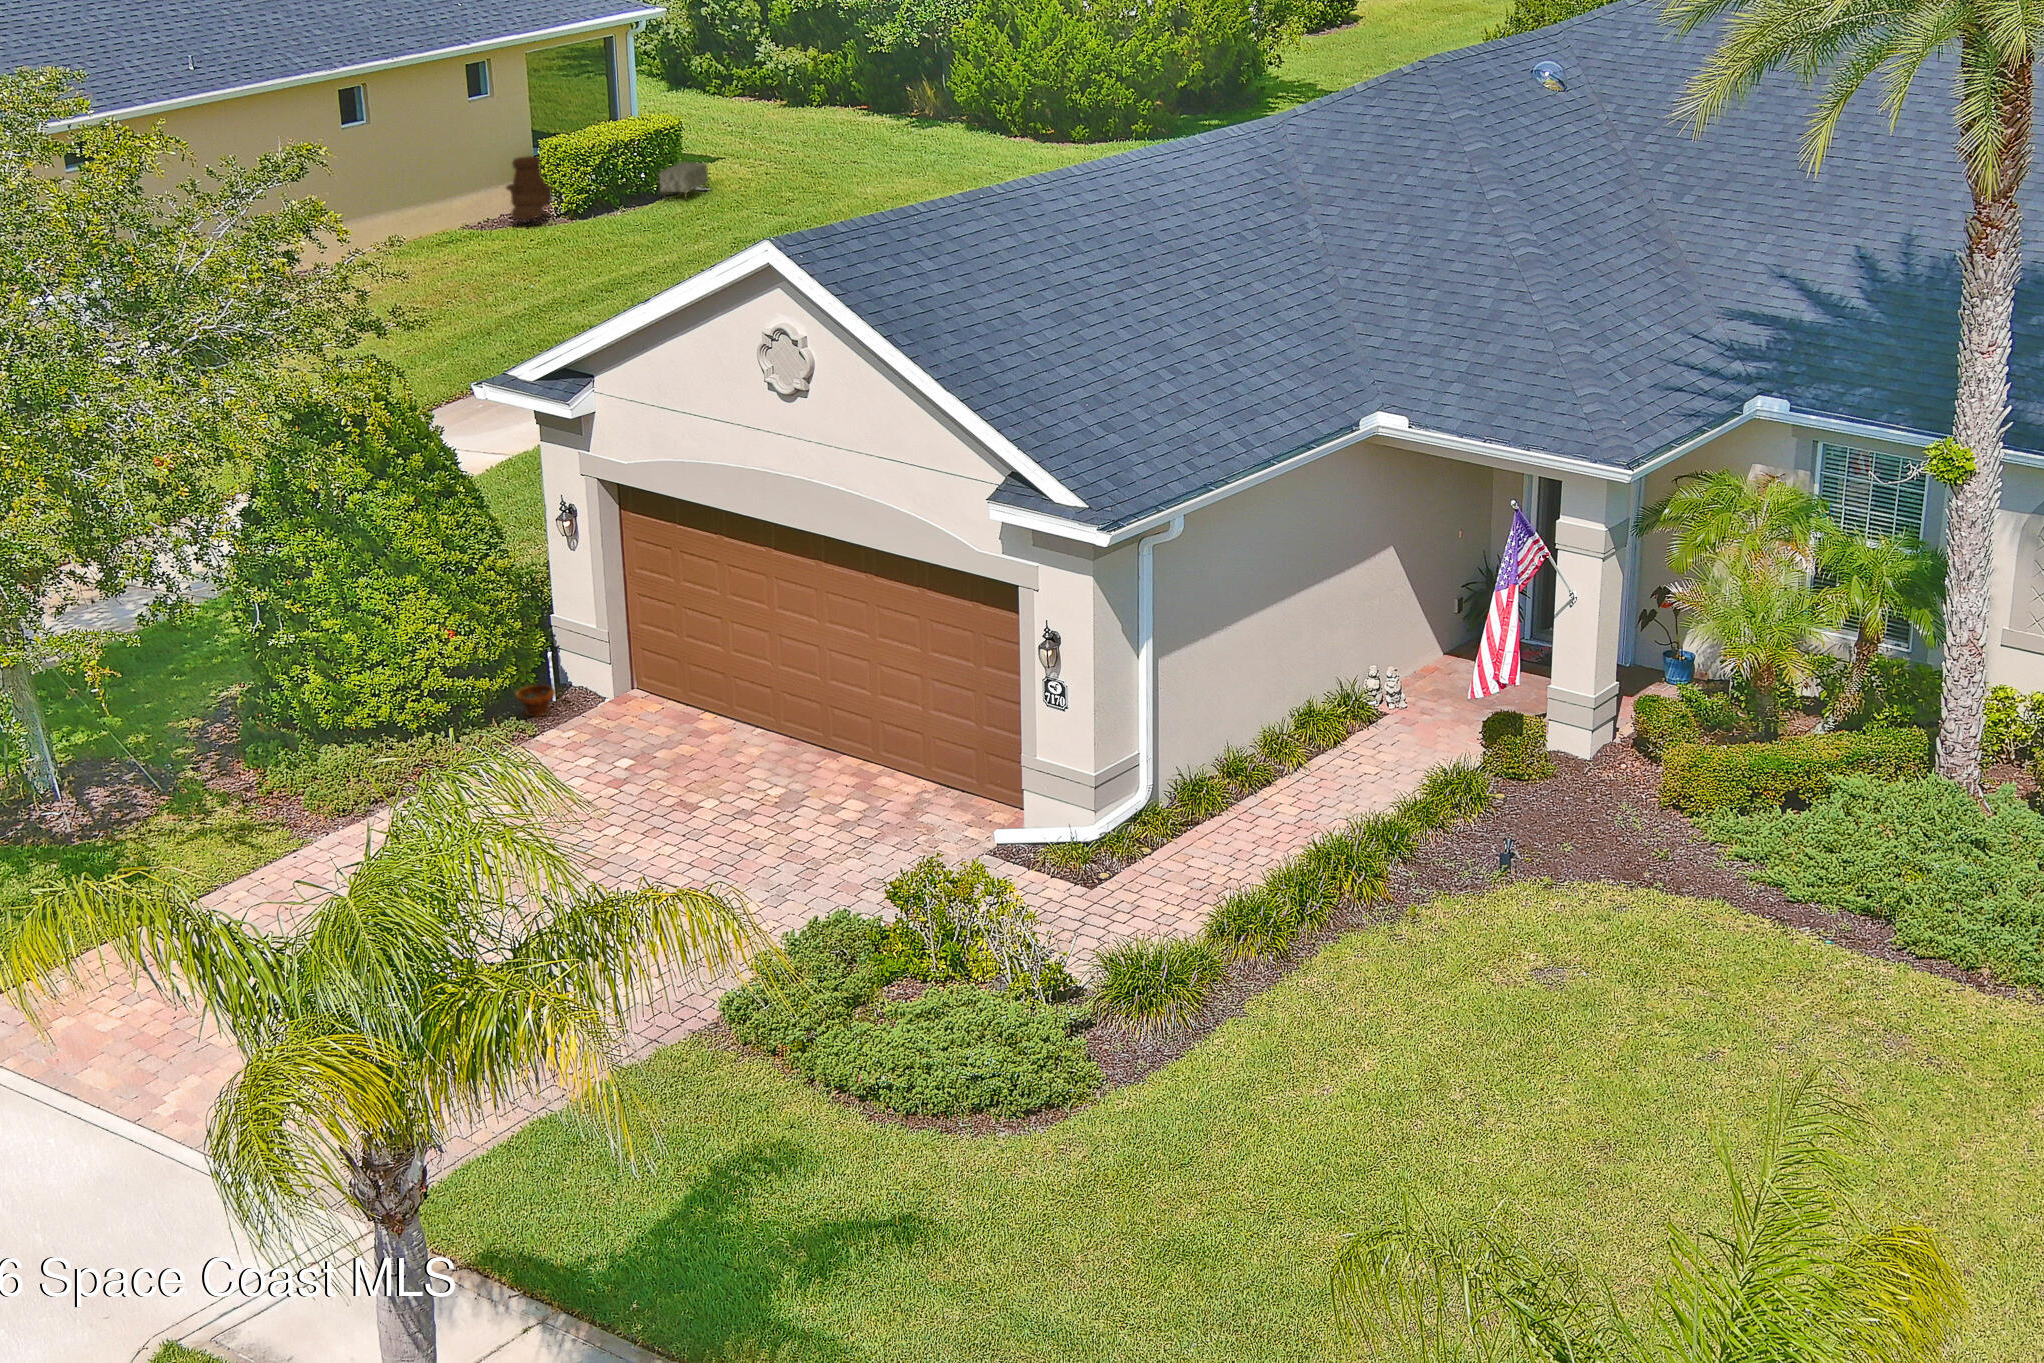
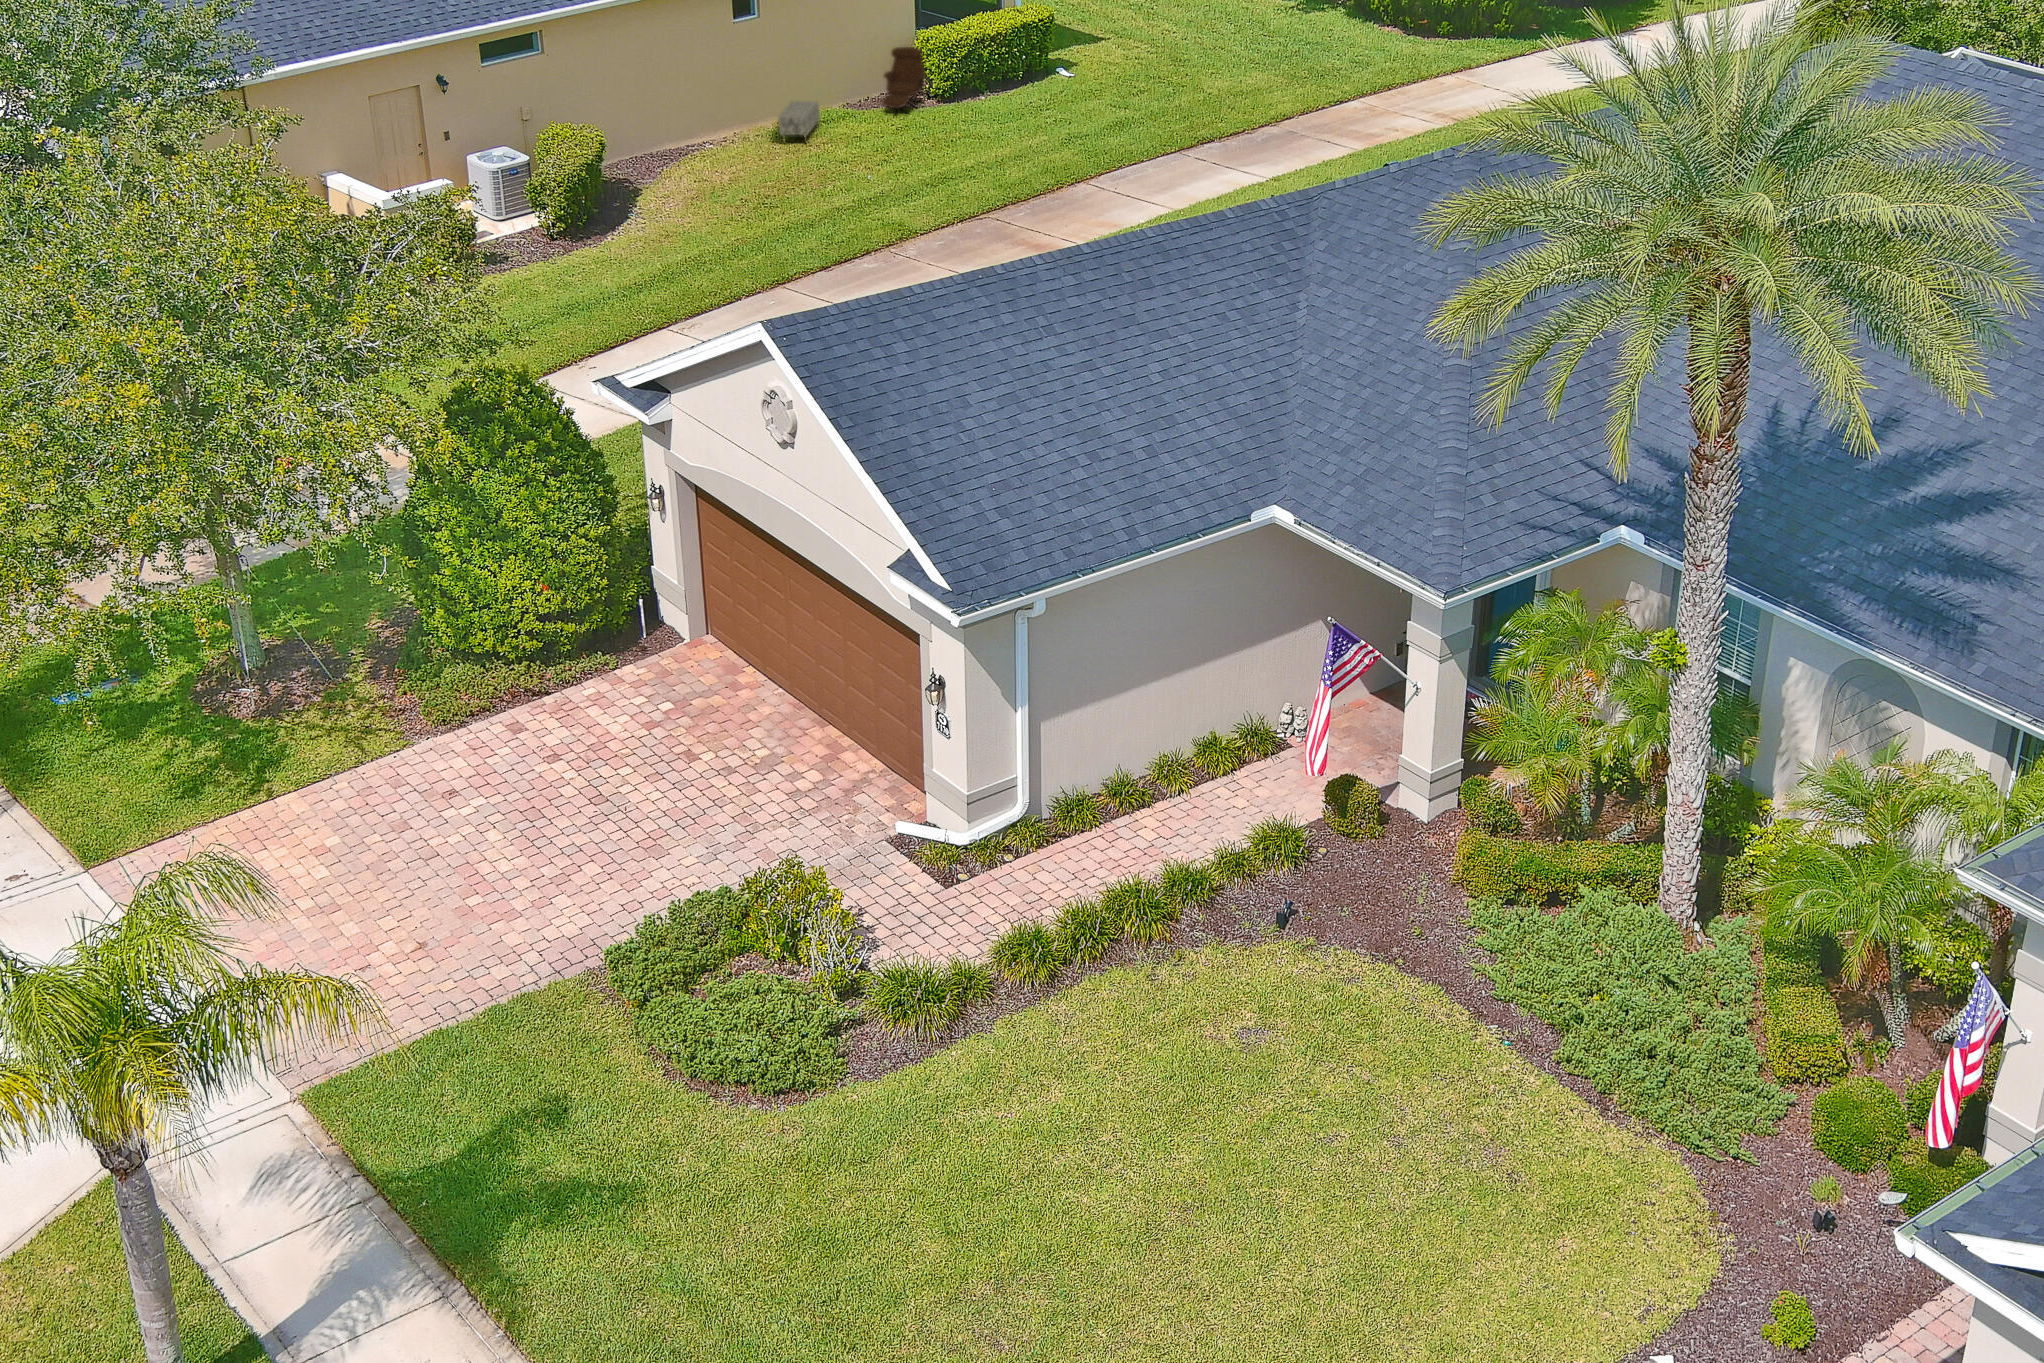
bench: present [659,162,708,199] -> present [778,101,820,142]
planter: present [516,685,555,717] -> none [617,620,649,648]

